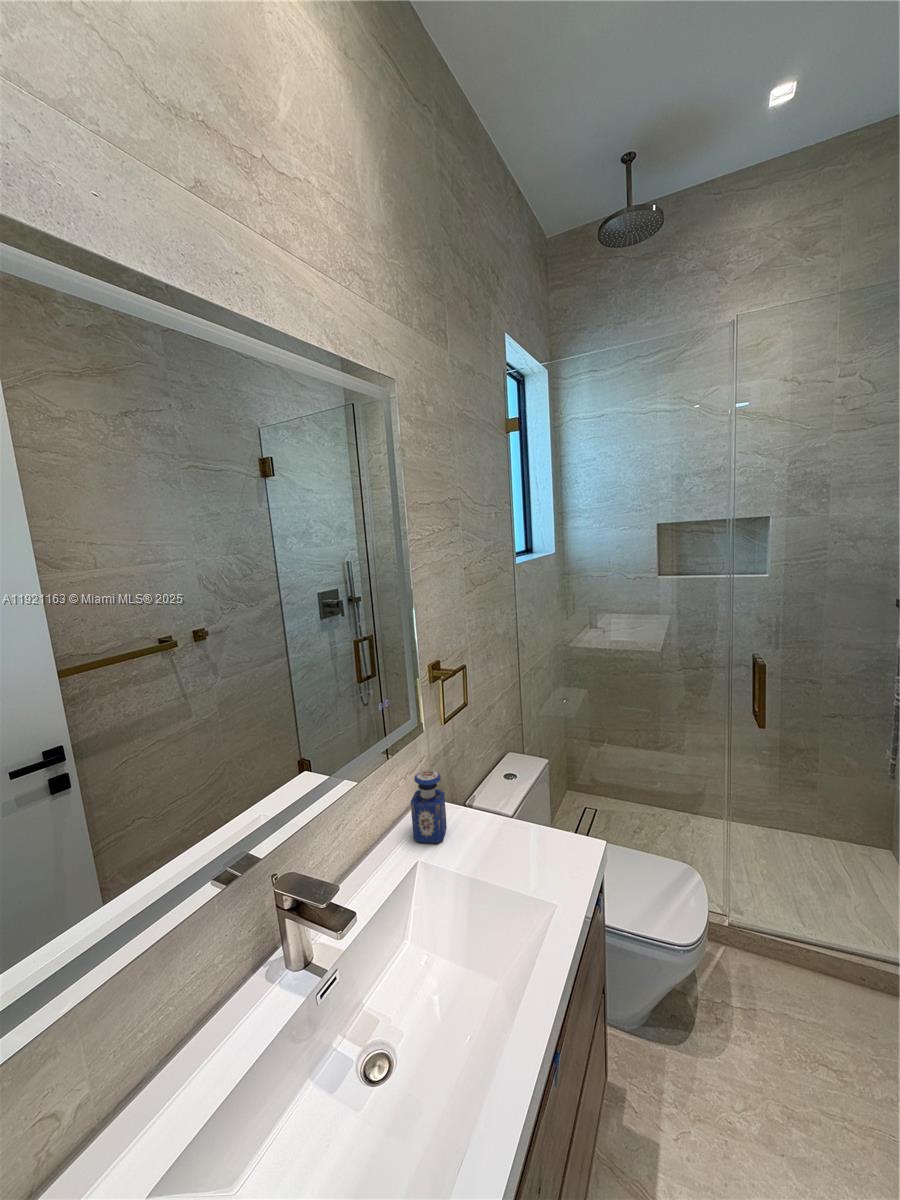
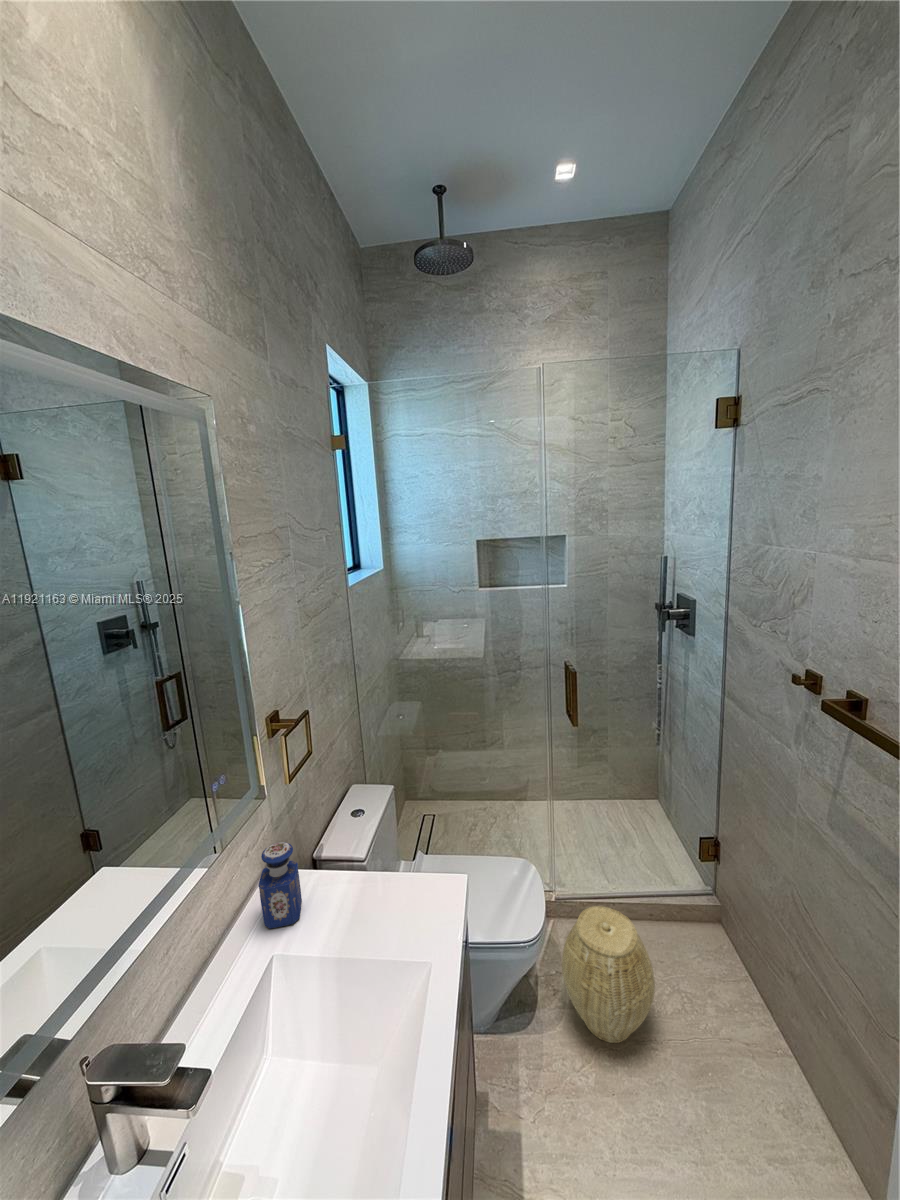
woven basket: none [726,938,854,1105] -> present [562,906,655,1043]

